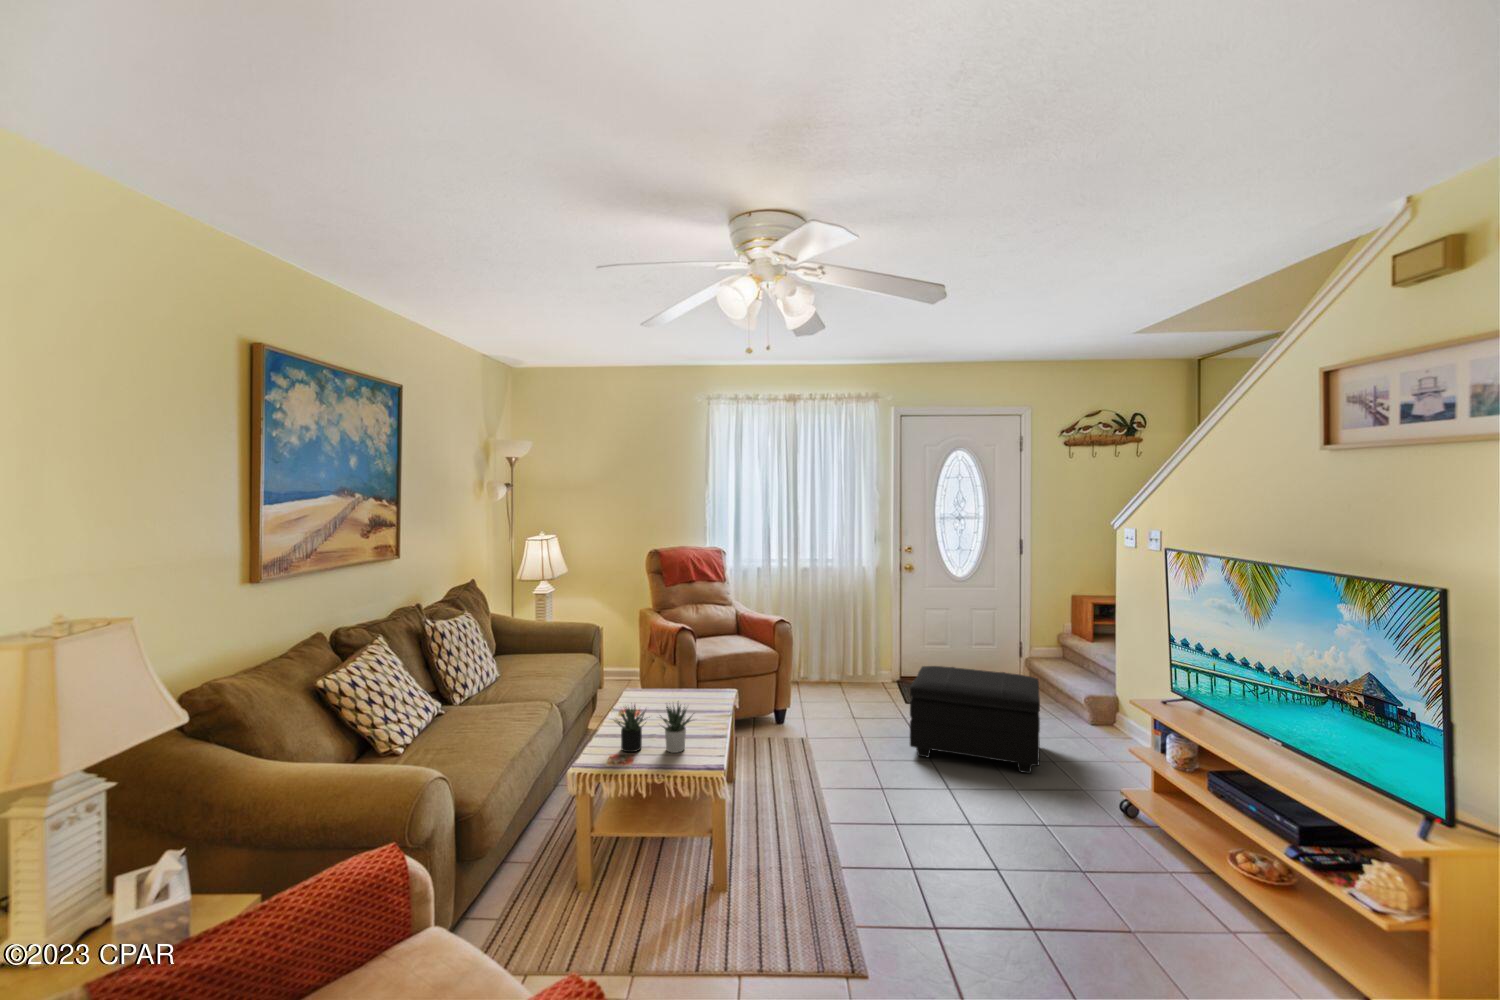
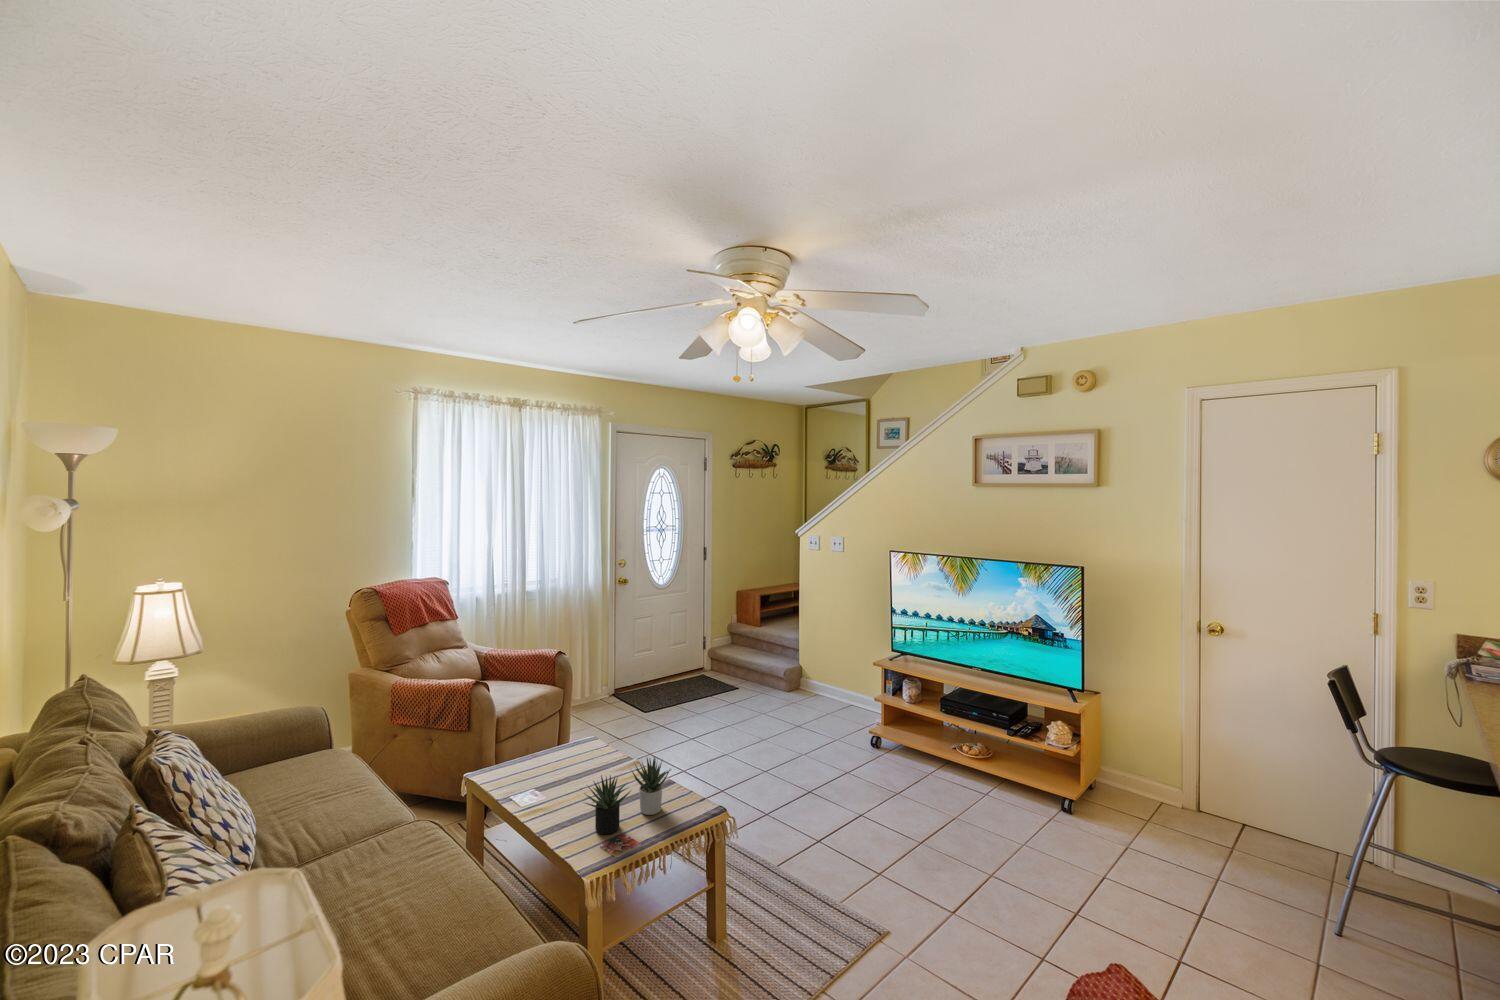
footstool: present [910,666,1040,773] -> none [688,658,804,748]

